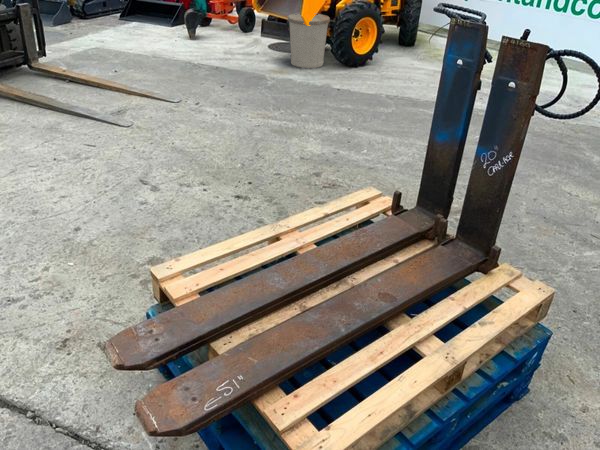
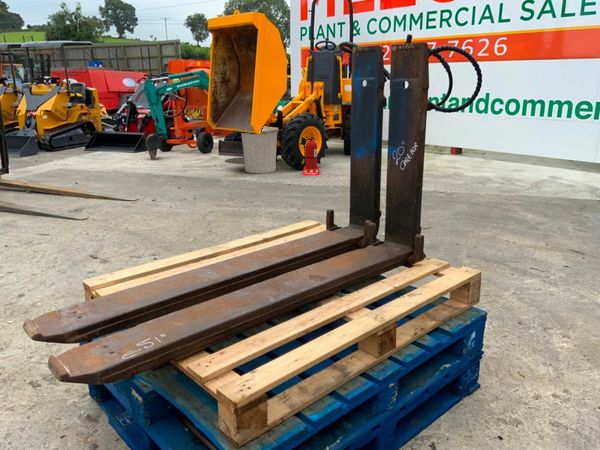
fire extinguisher: none [352,31,373,76] -> present [302,137,319,175]

